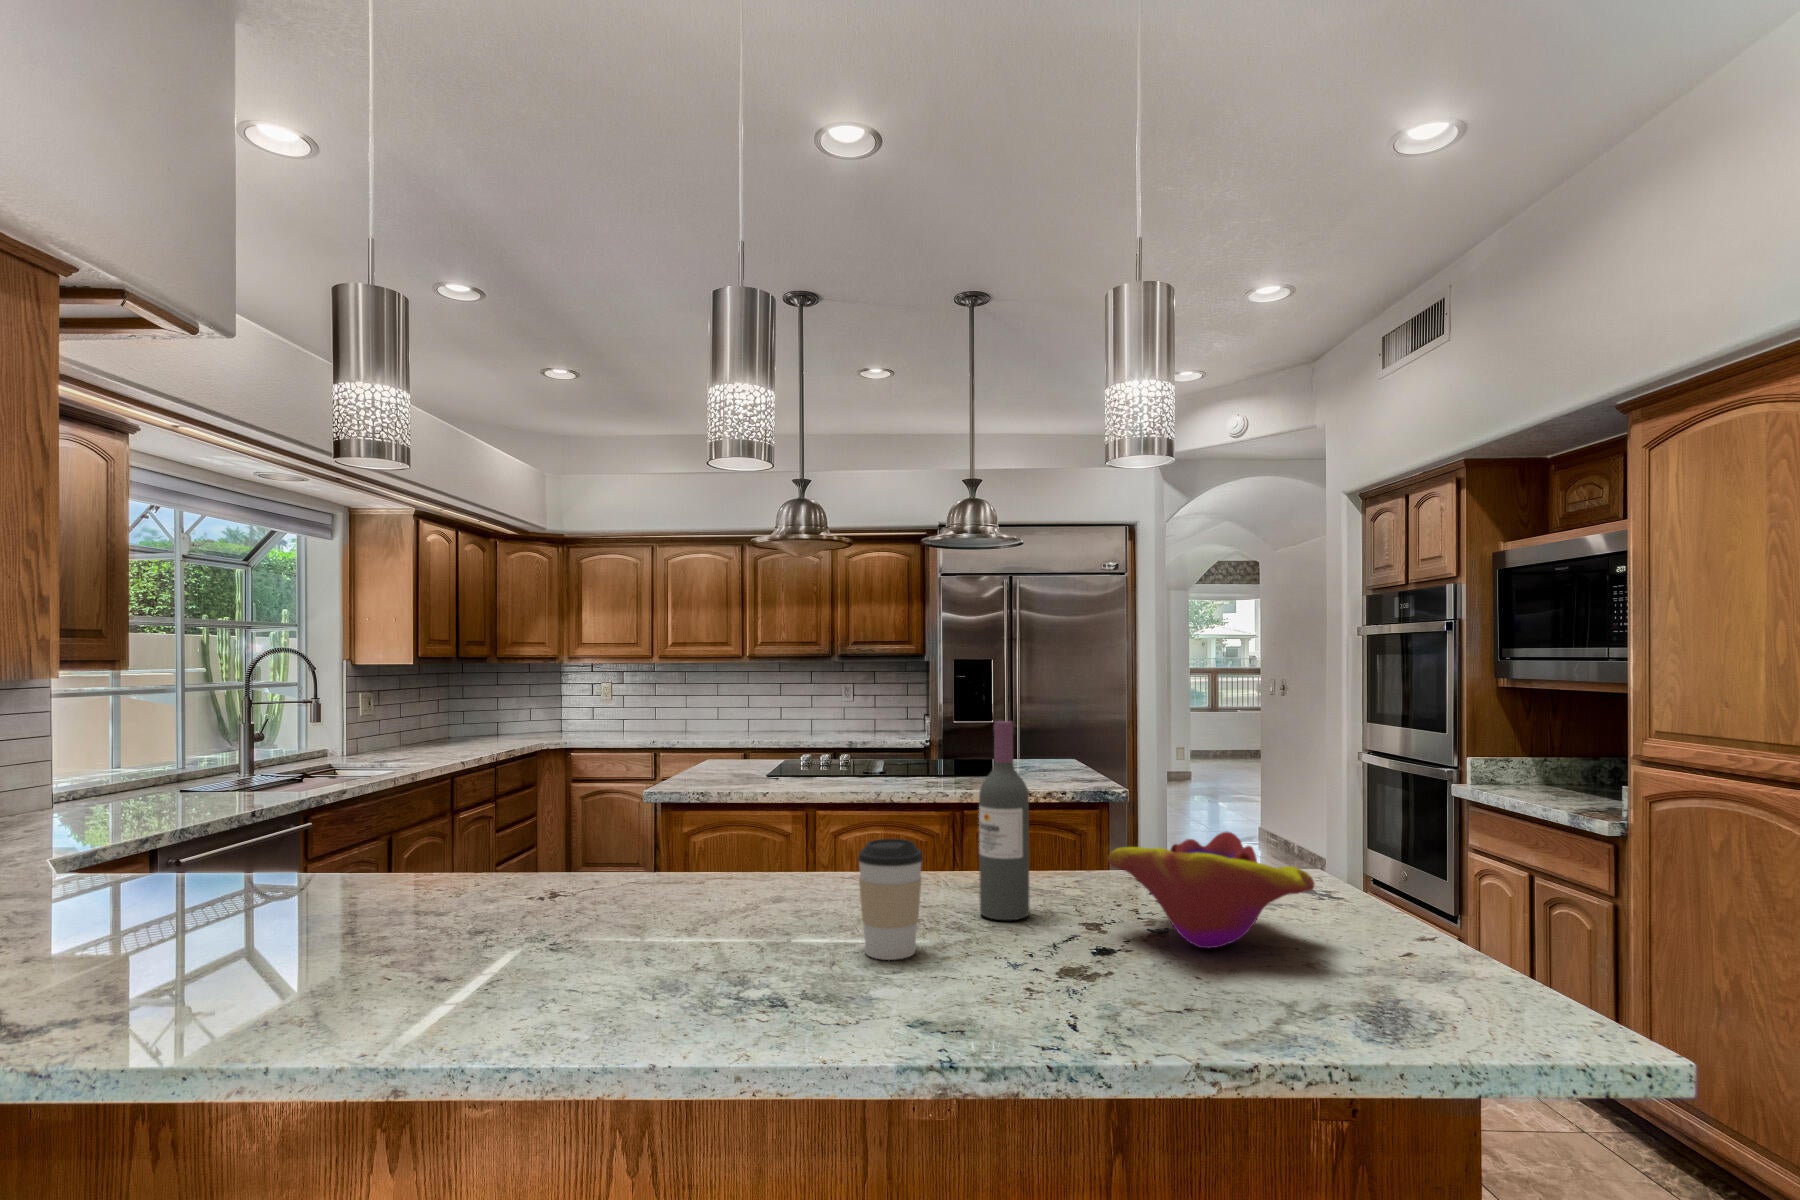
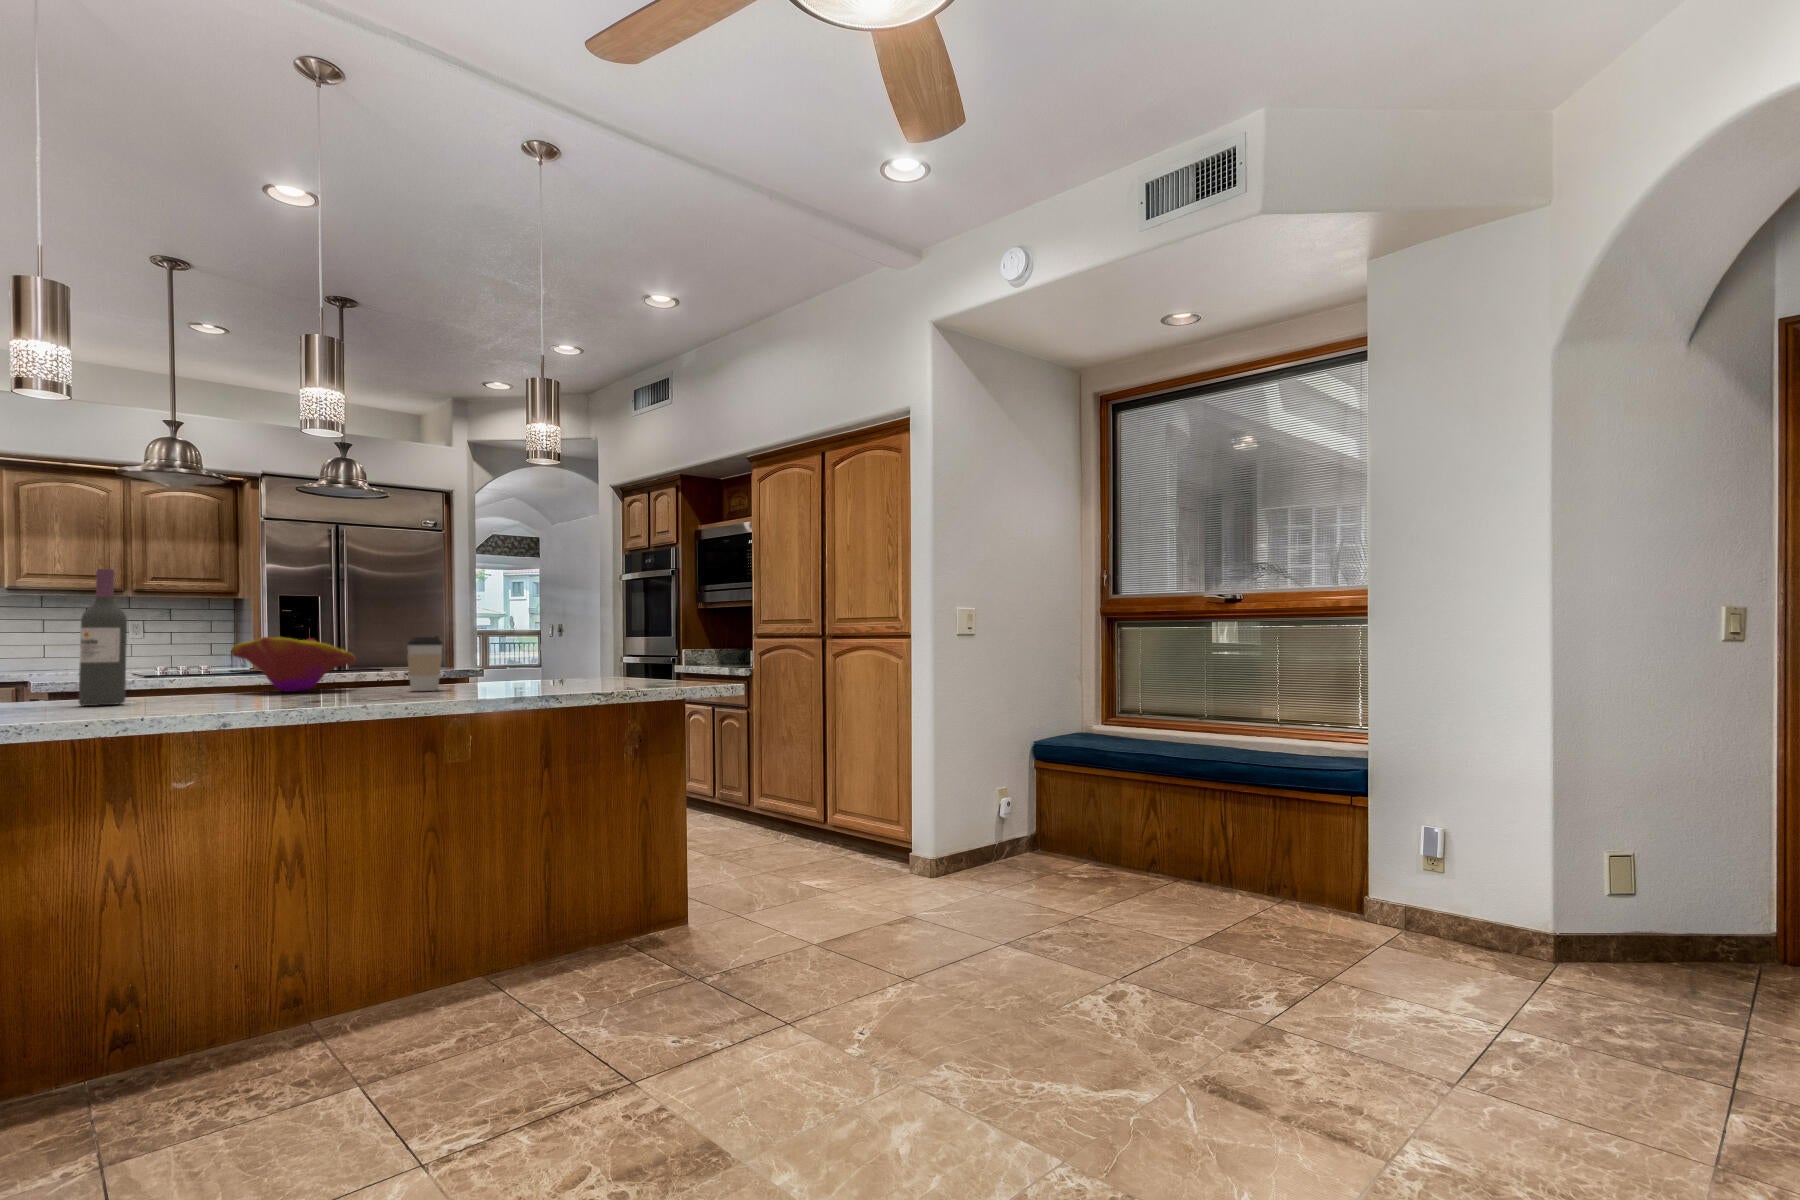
wine bottle: present [979,721,1030,920] -> present [79,569,127,706]
decorative bowl: present [1108,832,1315,948] -> present [231,637,356,692]

